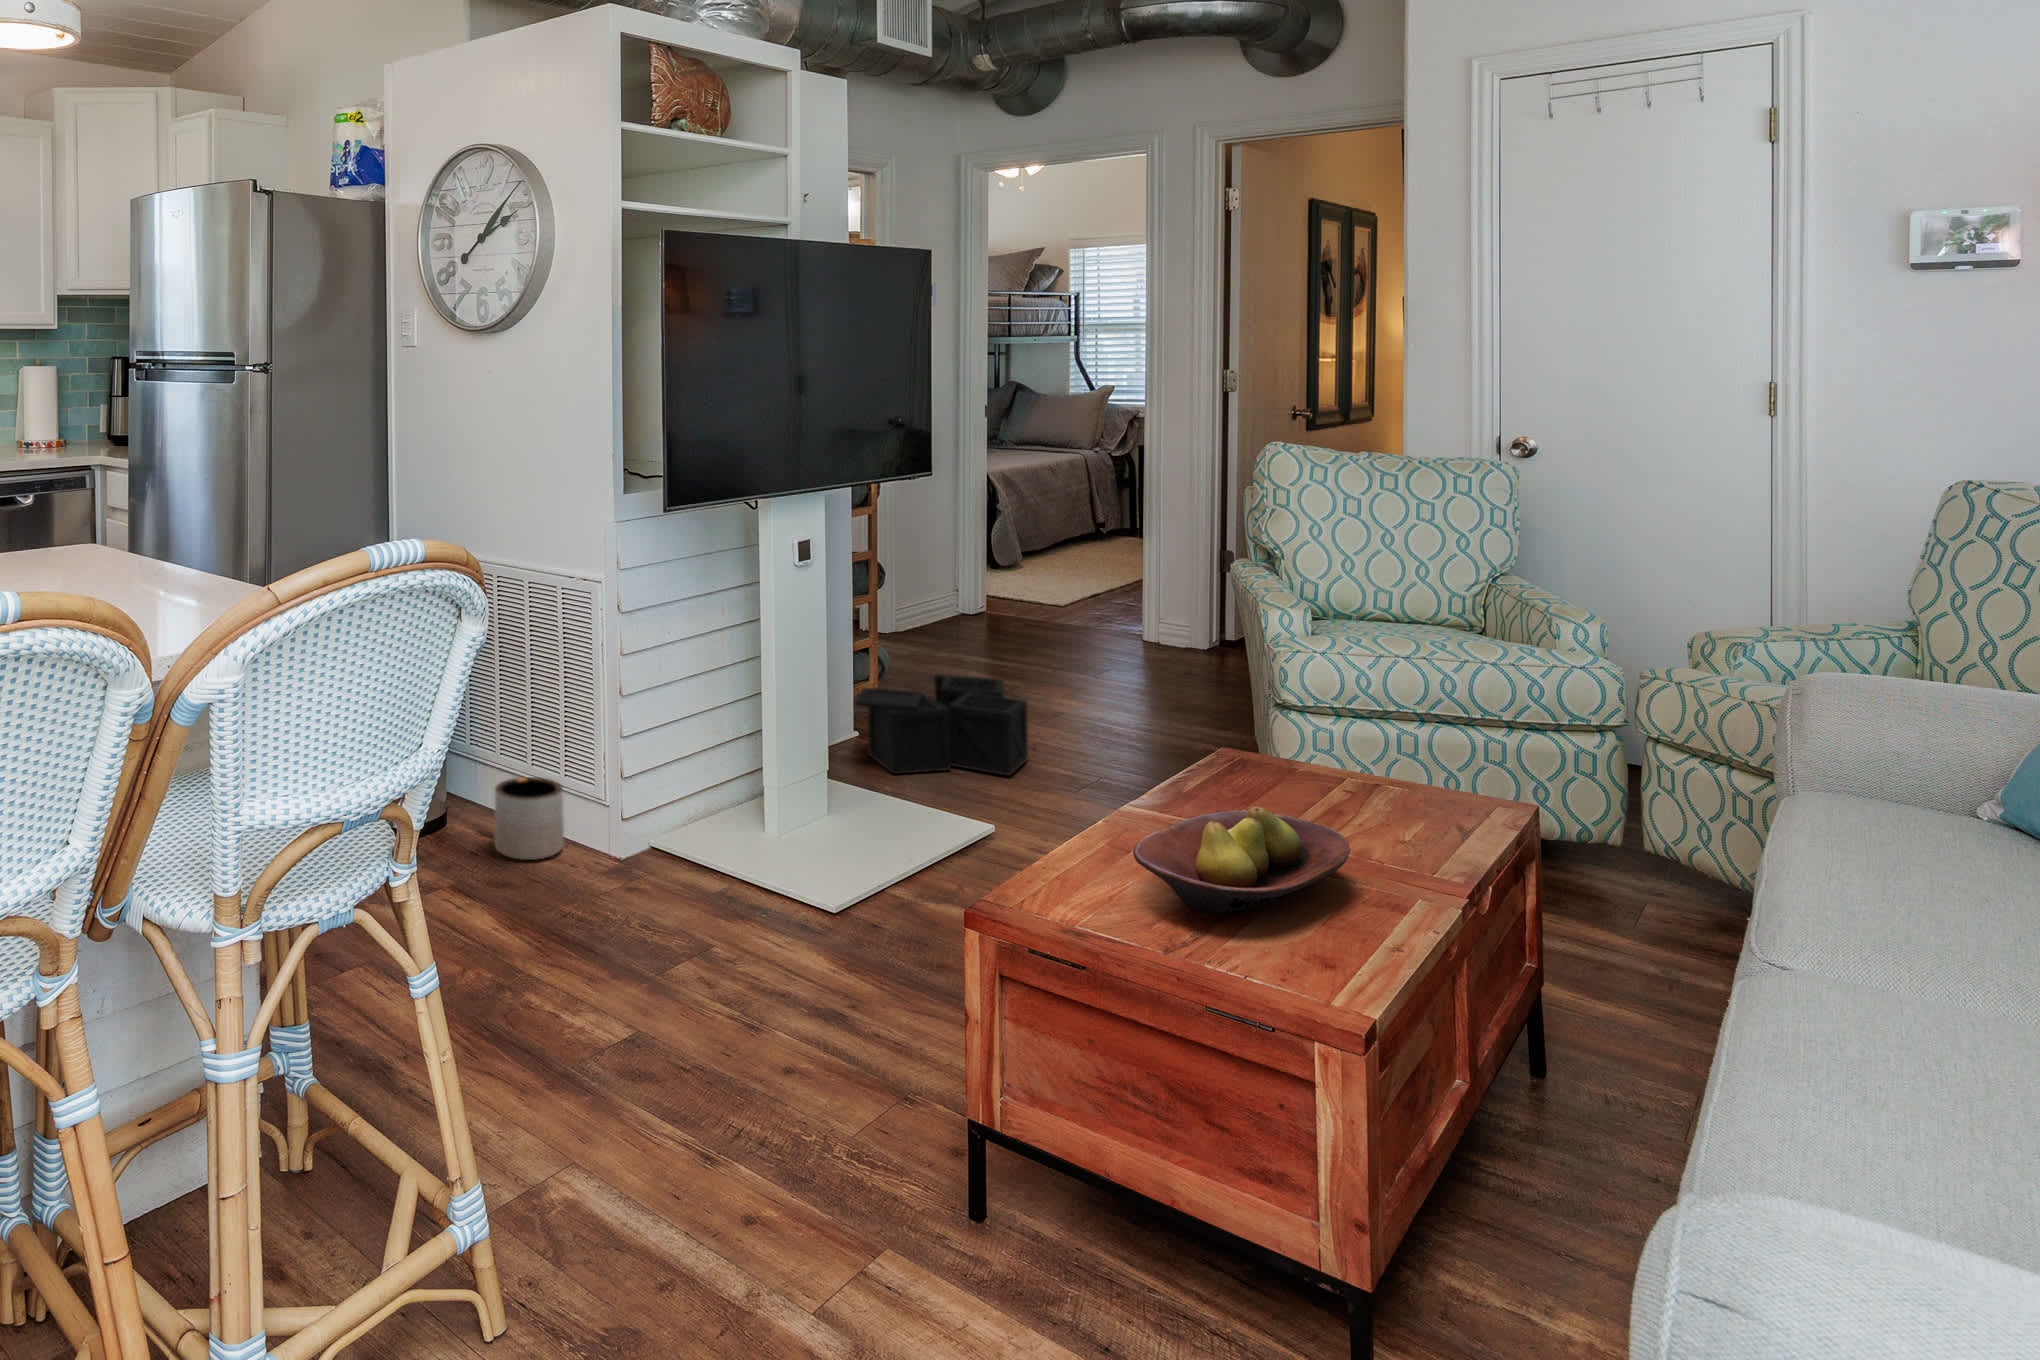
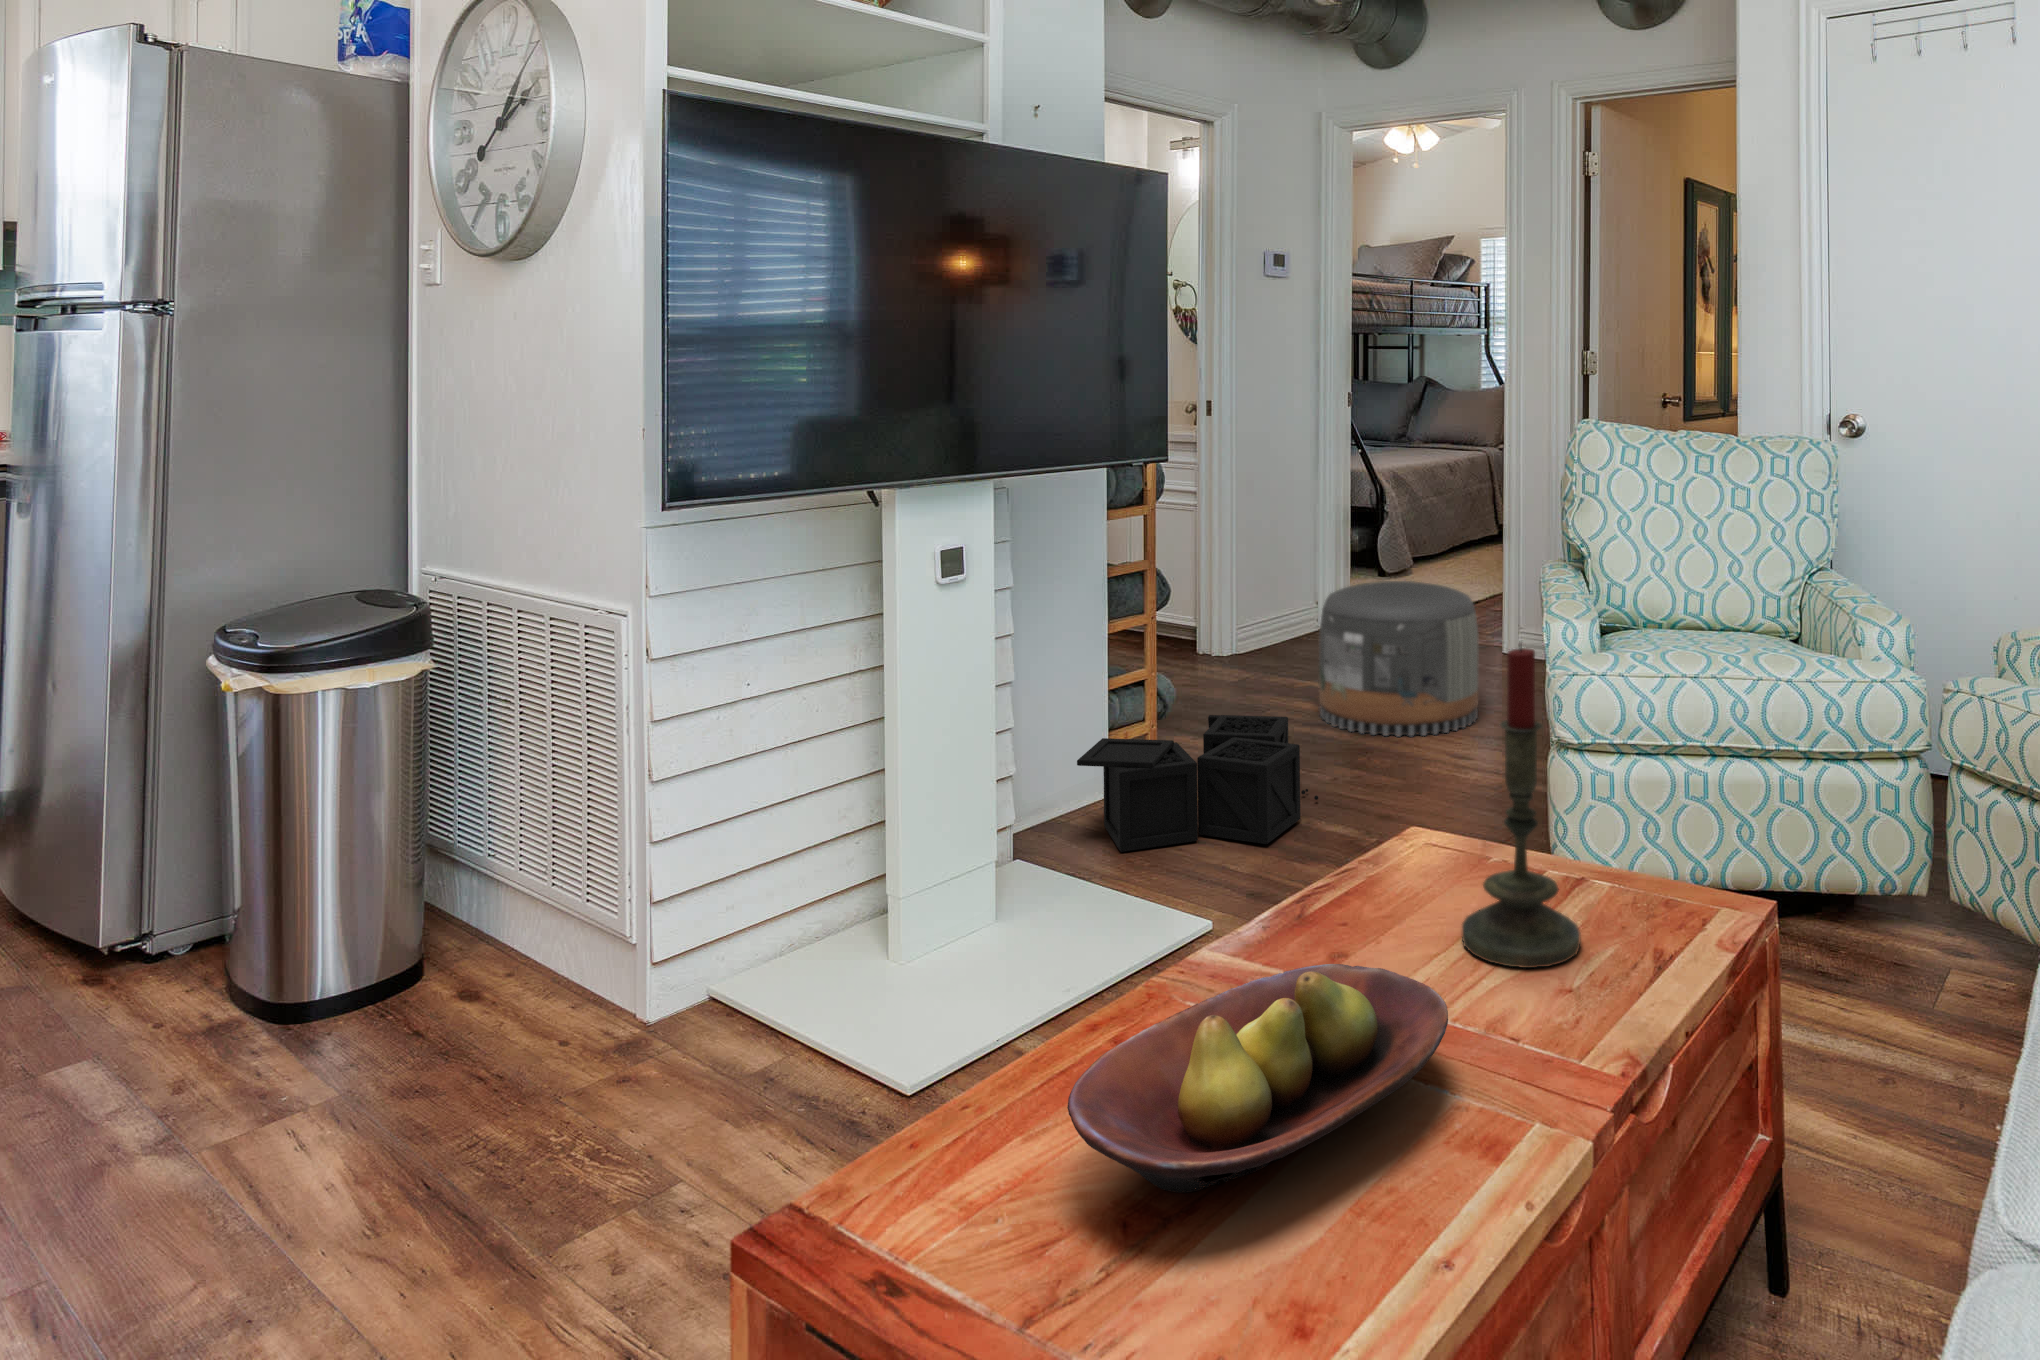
pouf: none [1000,572,1146,703] -> present [1319,581,1478,736]
candle: none [1308,615,1399,830] -> present [1462,646,1580,968]
planter: present [494,777,564,860] -> none [442,910,564,1044]

